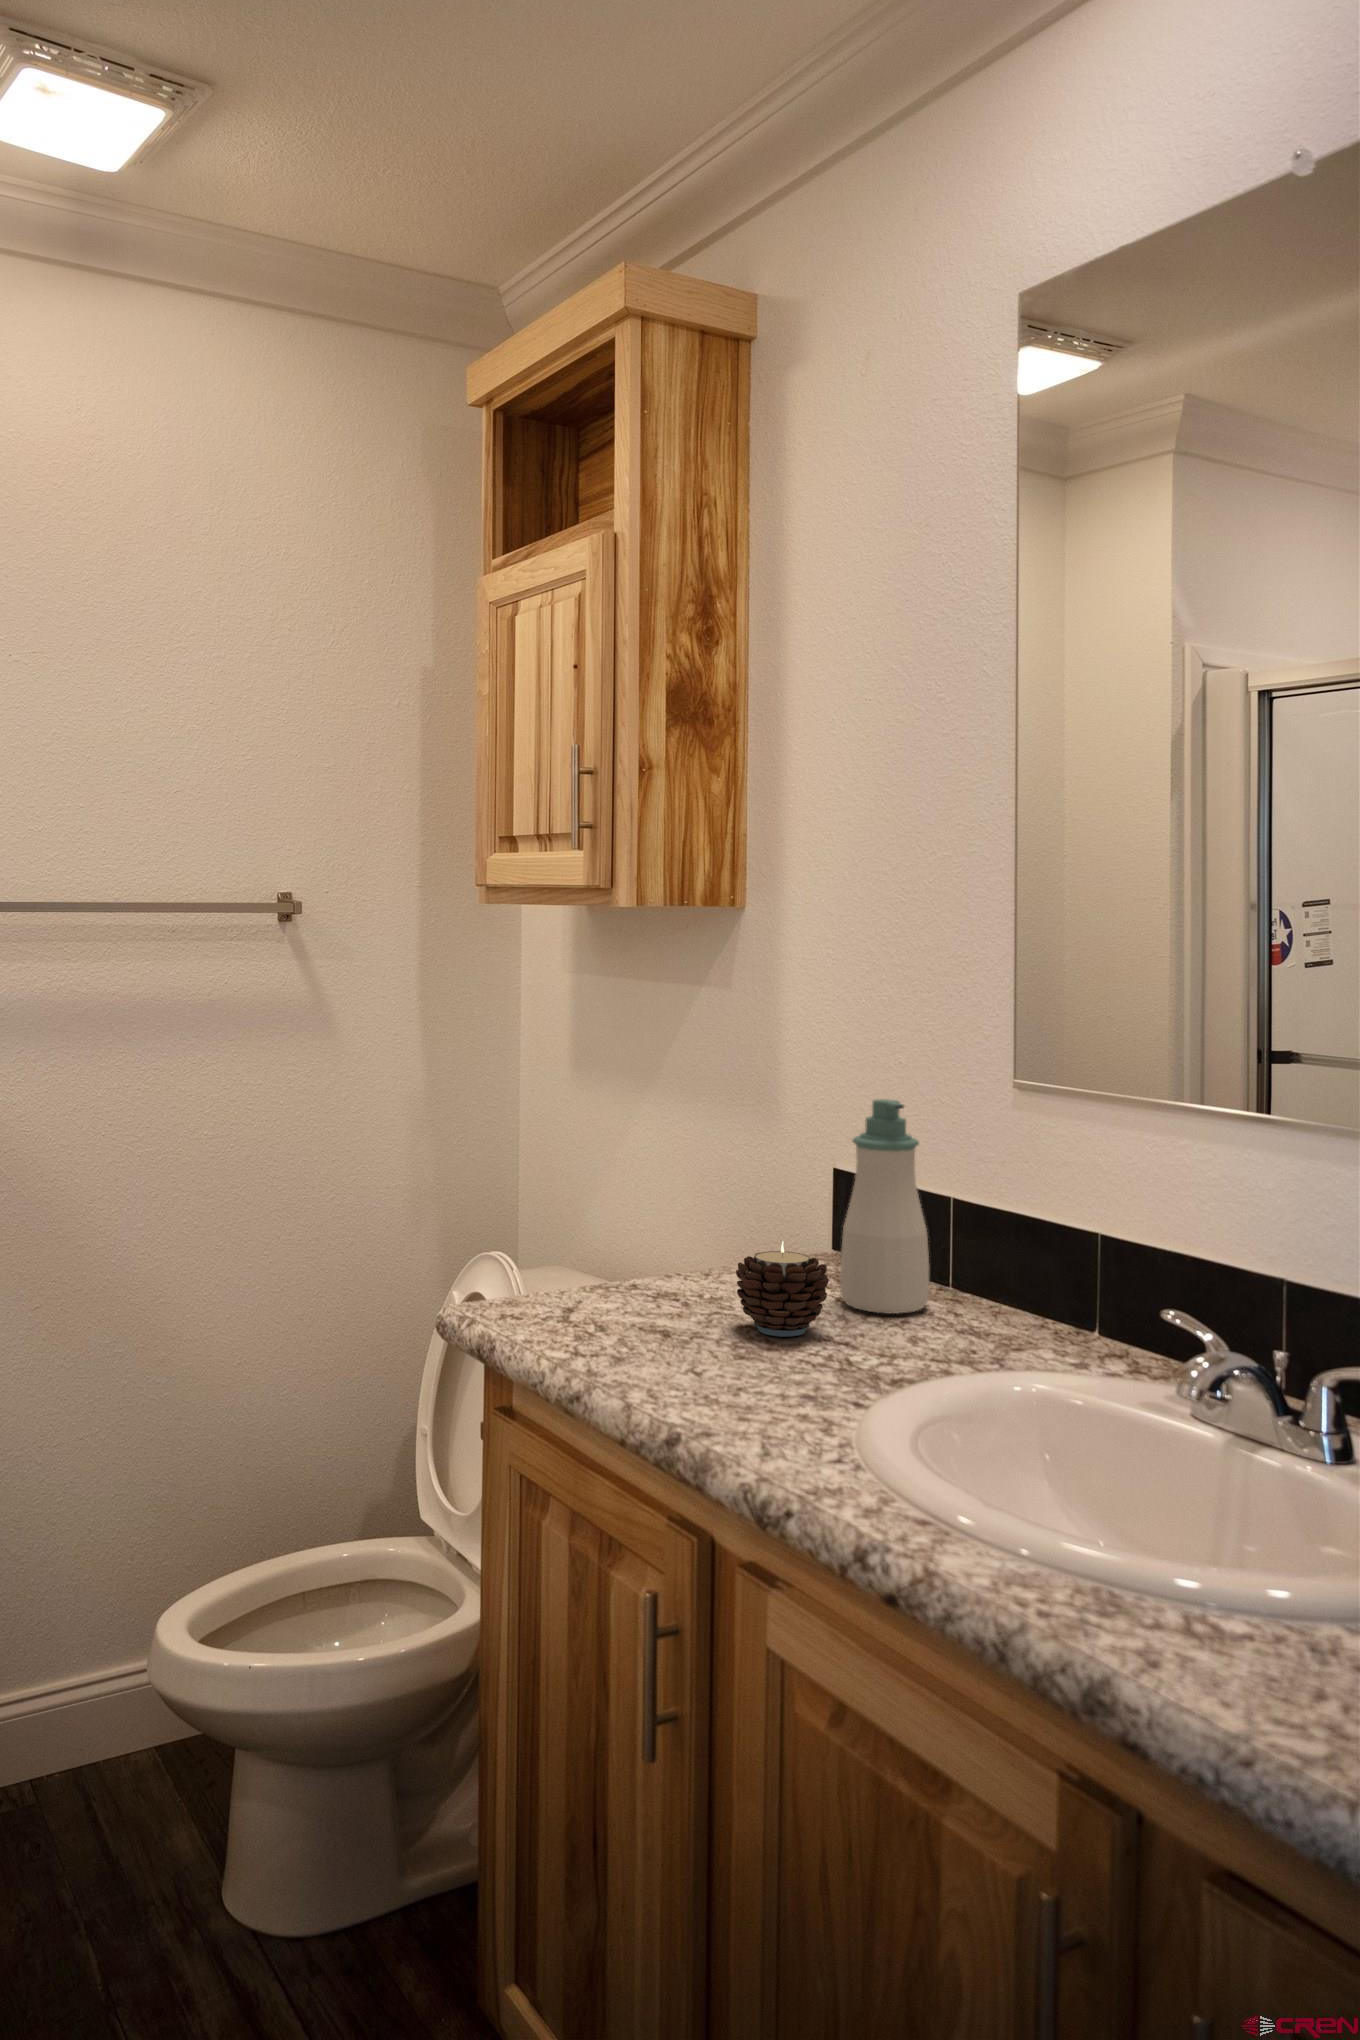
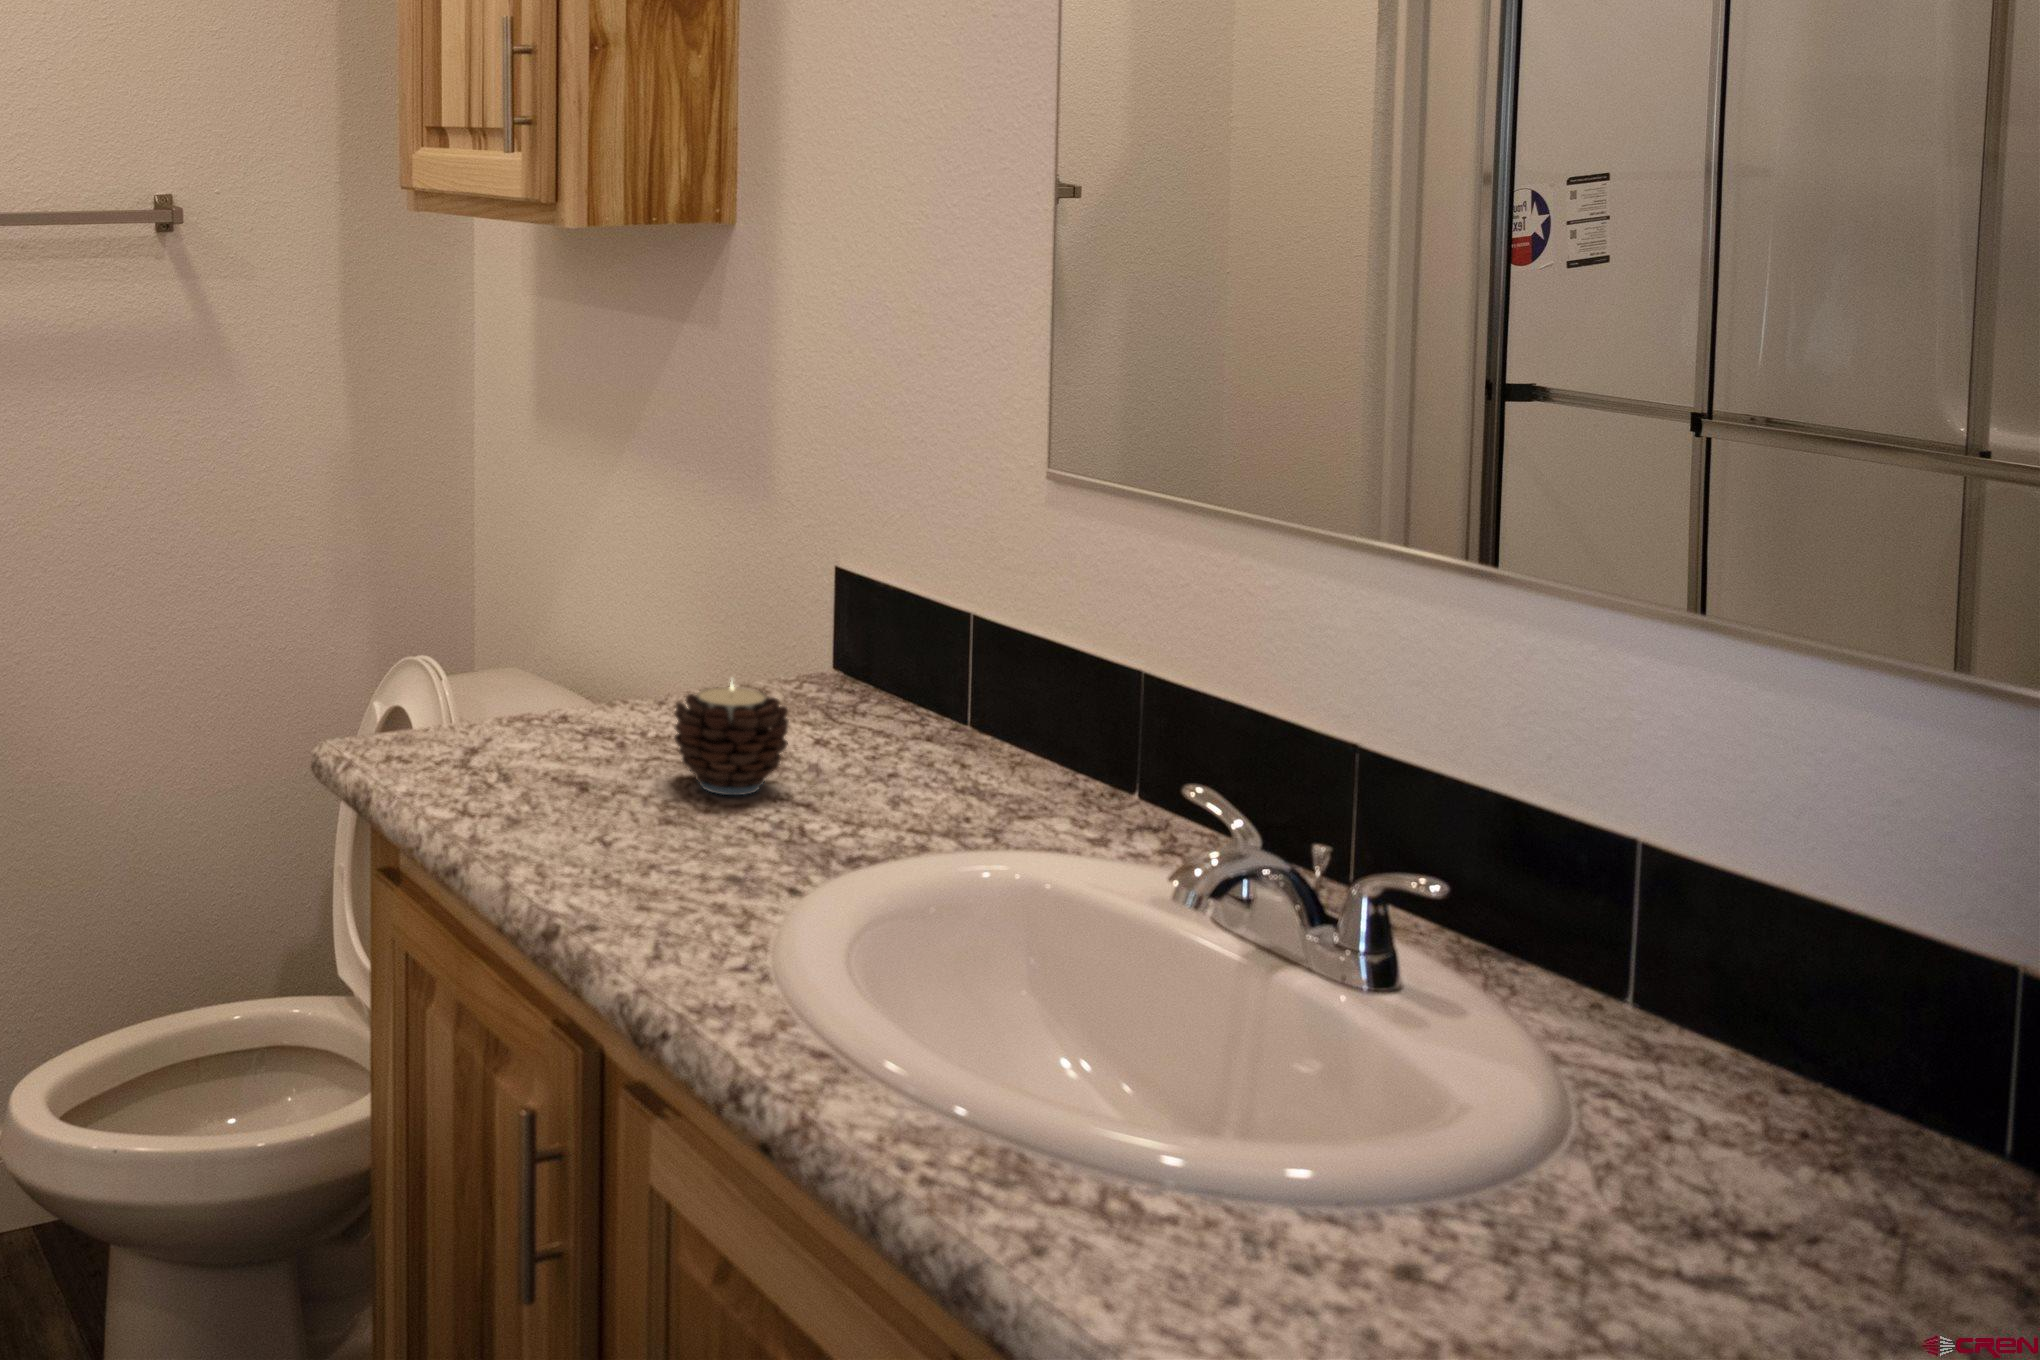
soap bottle: present [840,1099,929,1314] -> none [819,492,932,765]

